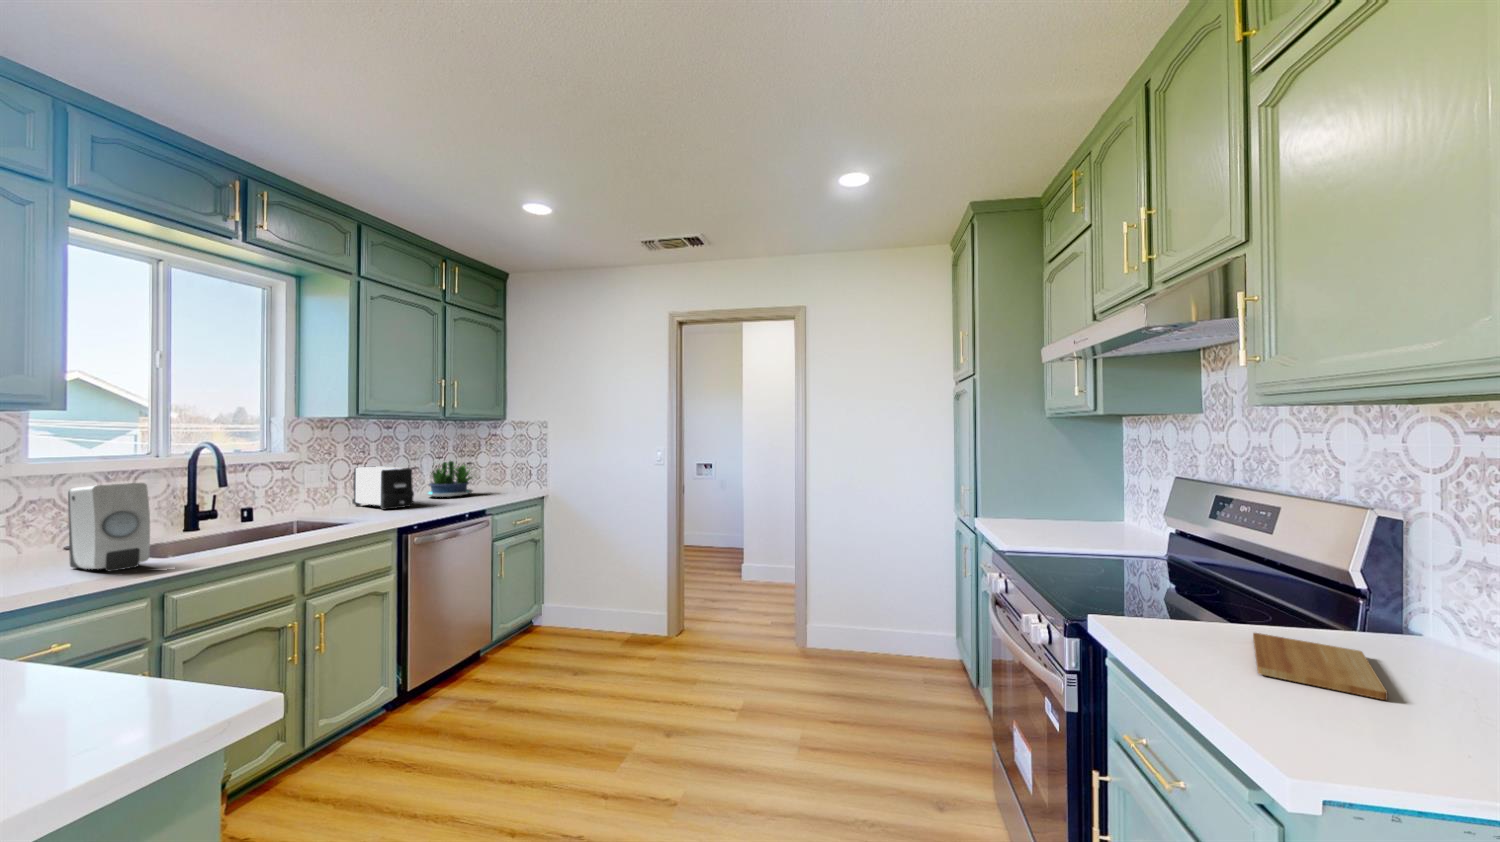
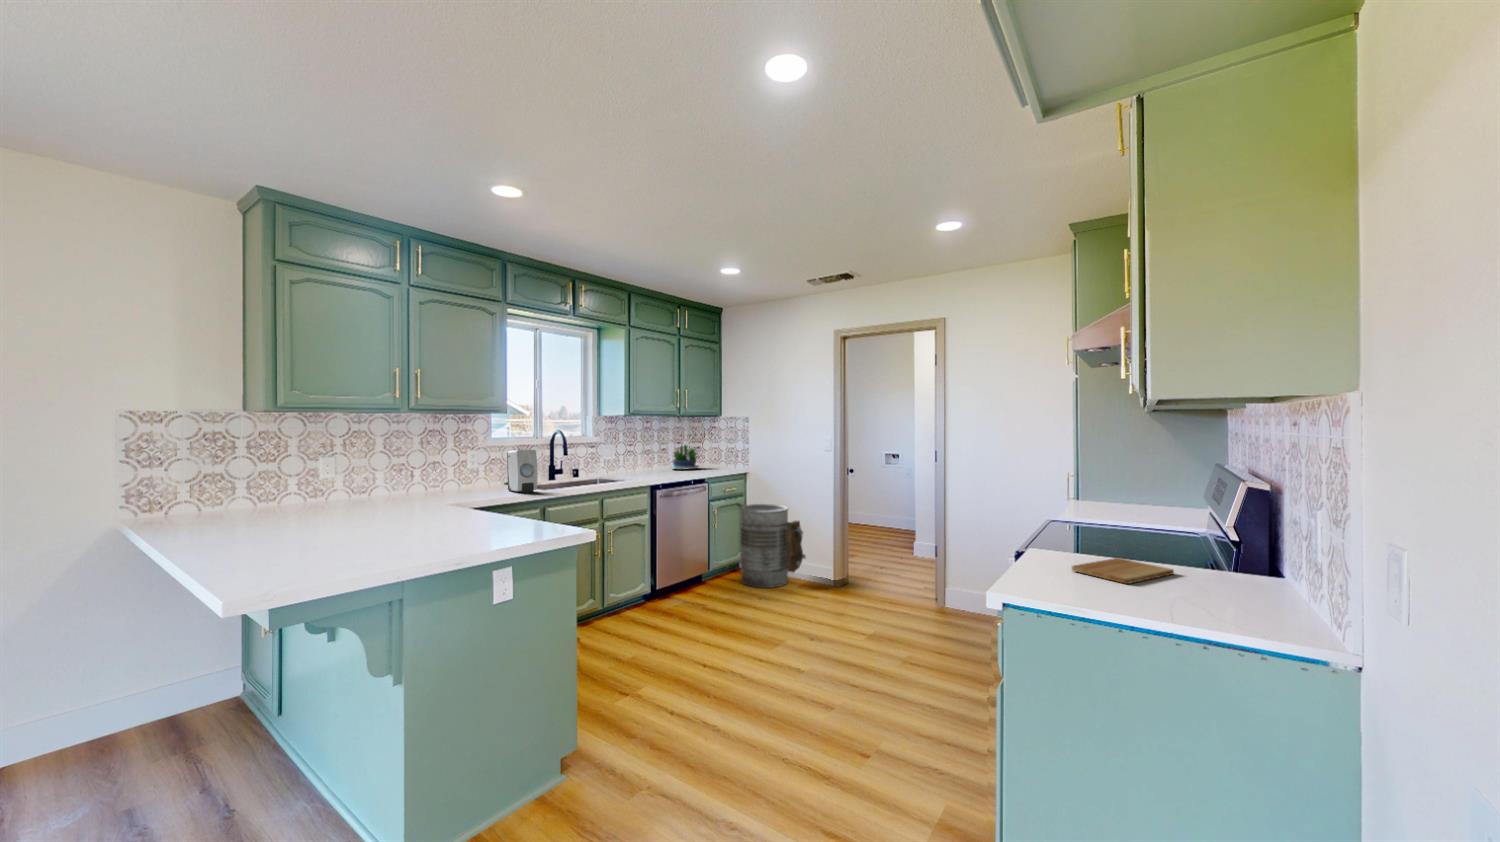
toaster: present [352,466,414,510] -> none [628,447,662,475]
trash can: none [538,538,632,657] -> present [740,504,806,588]

